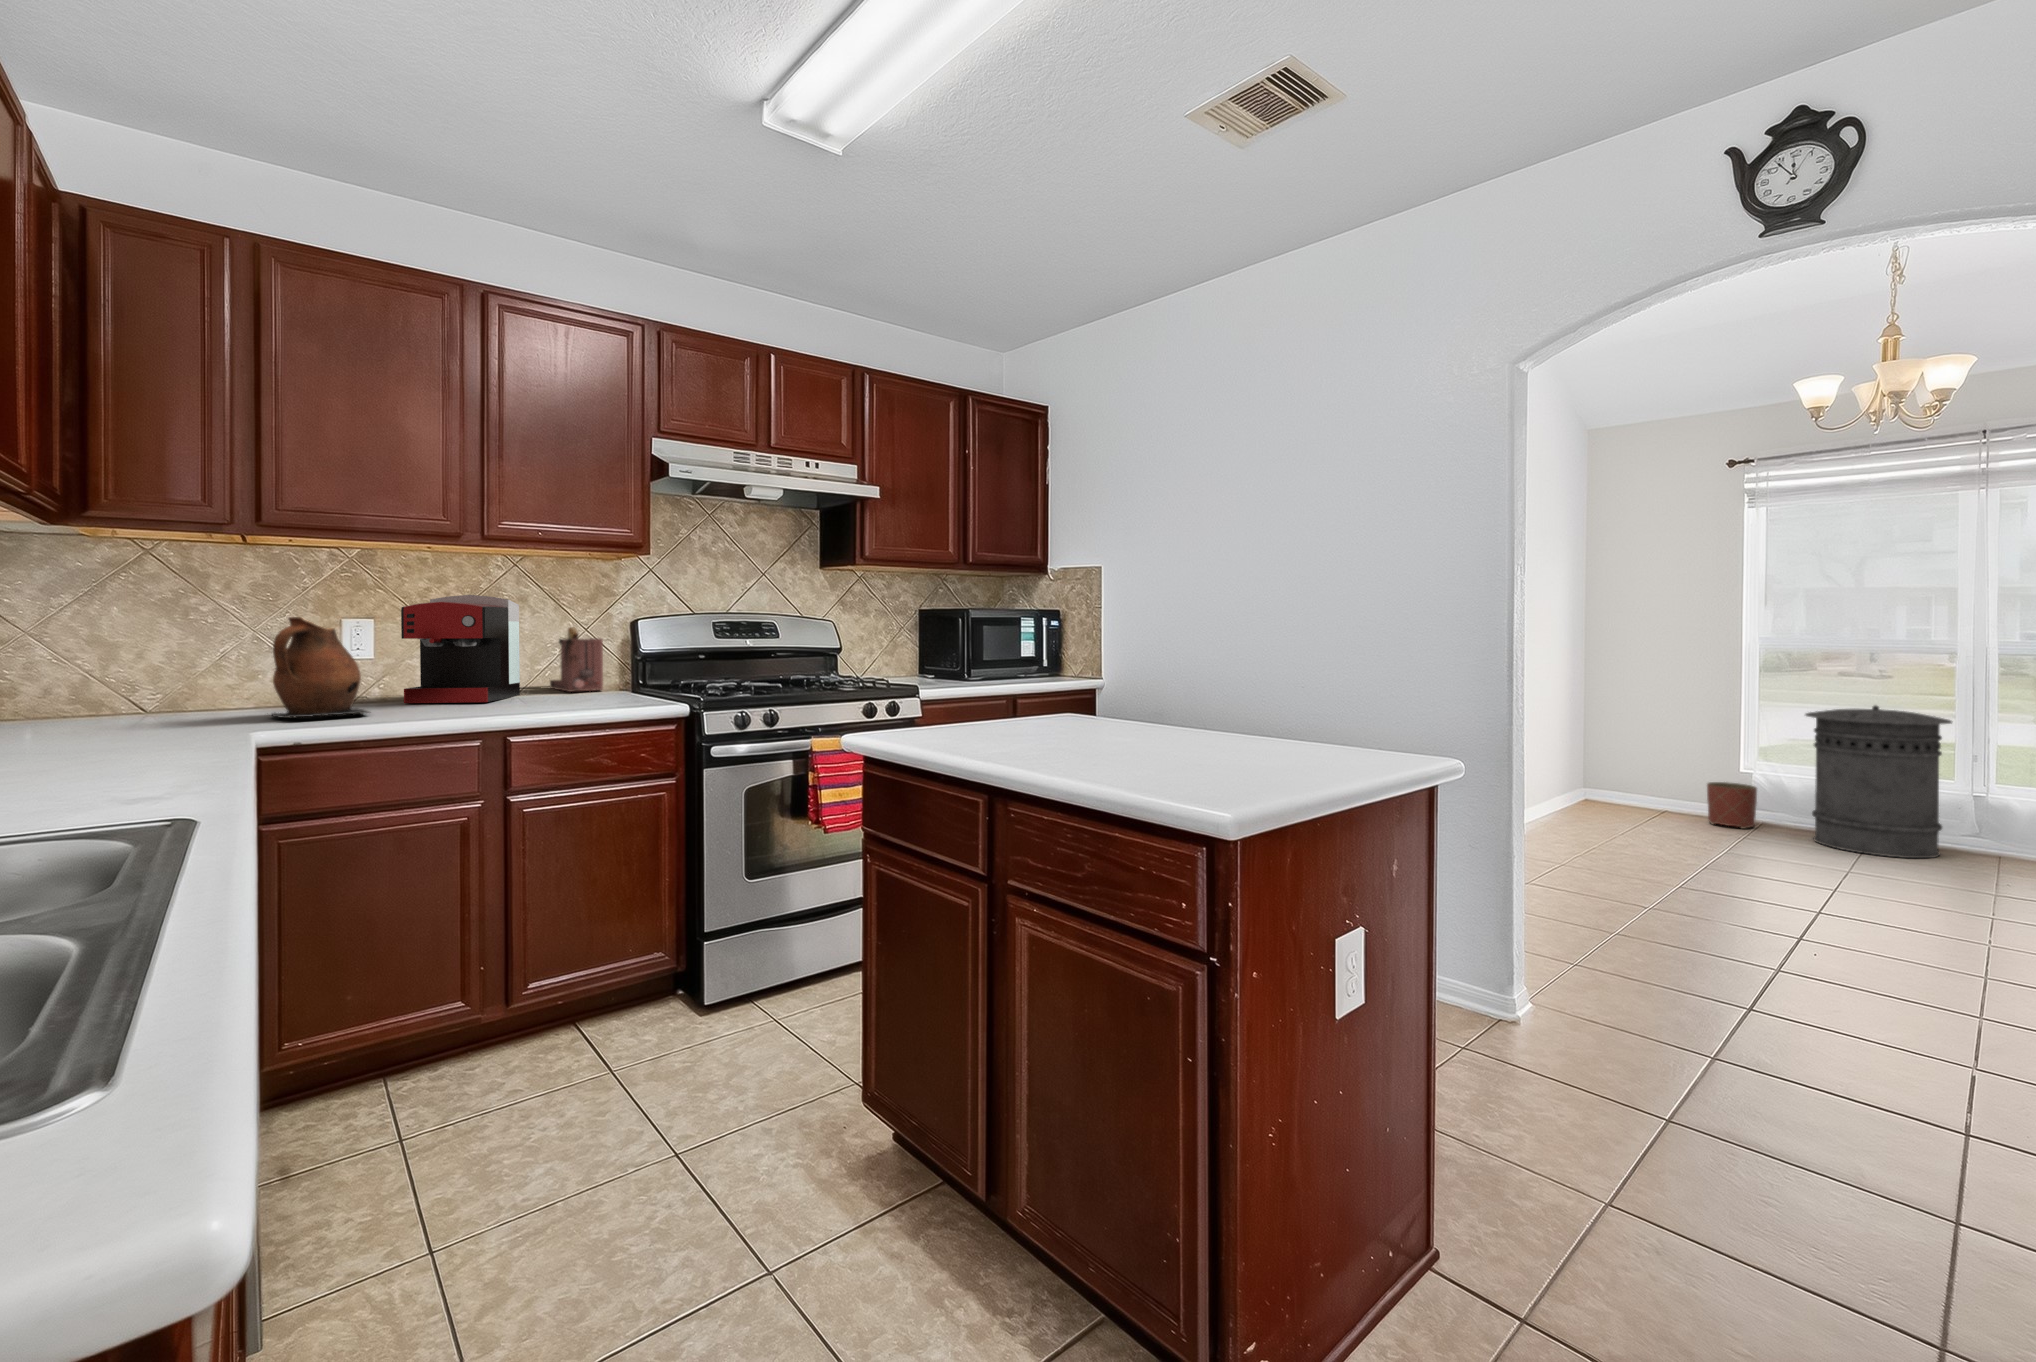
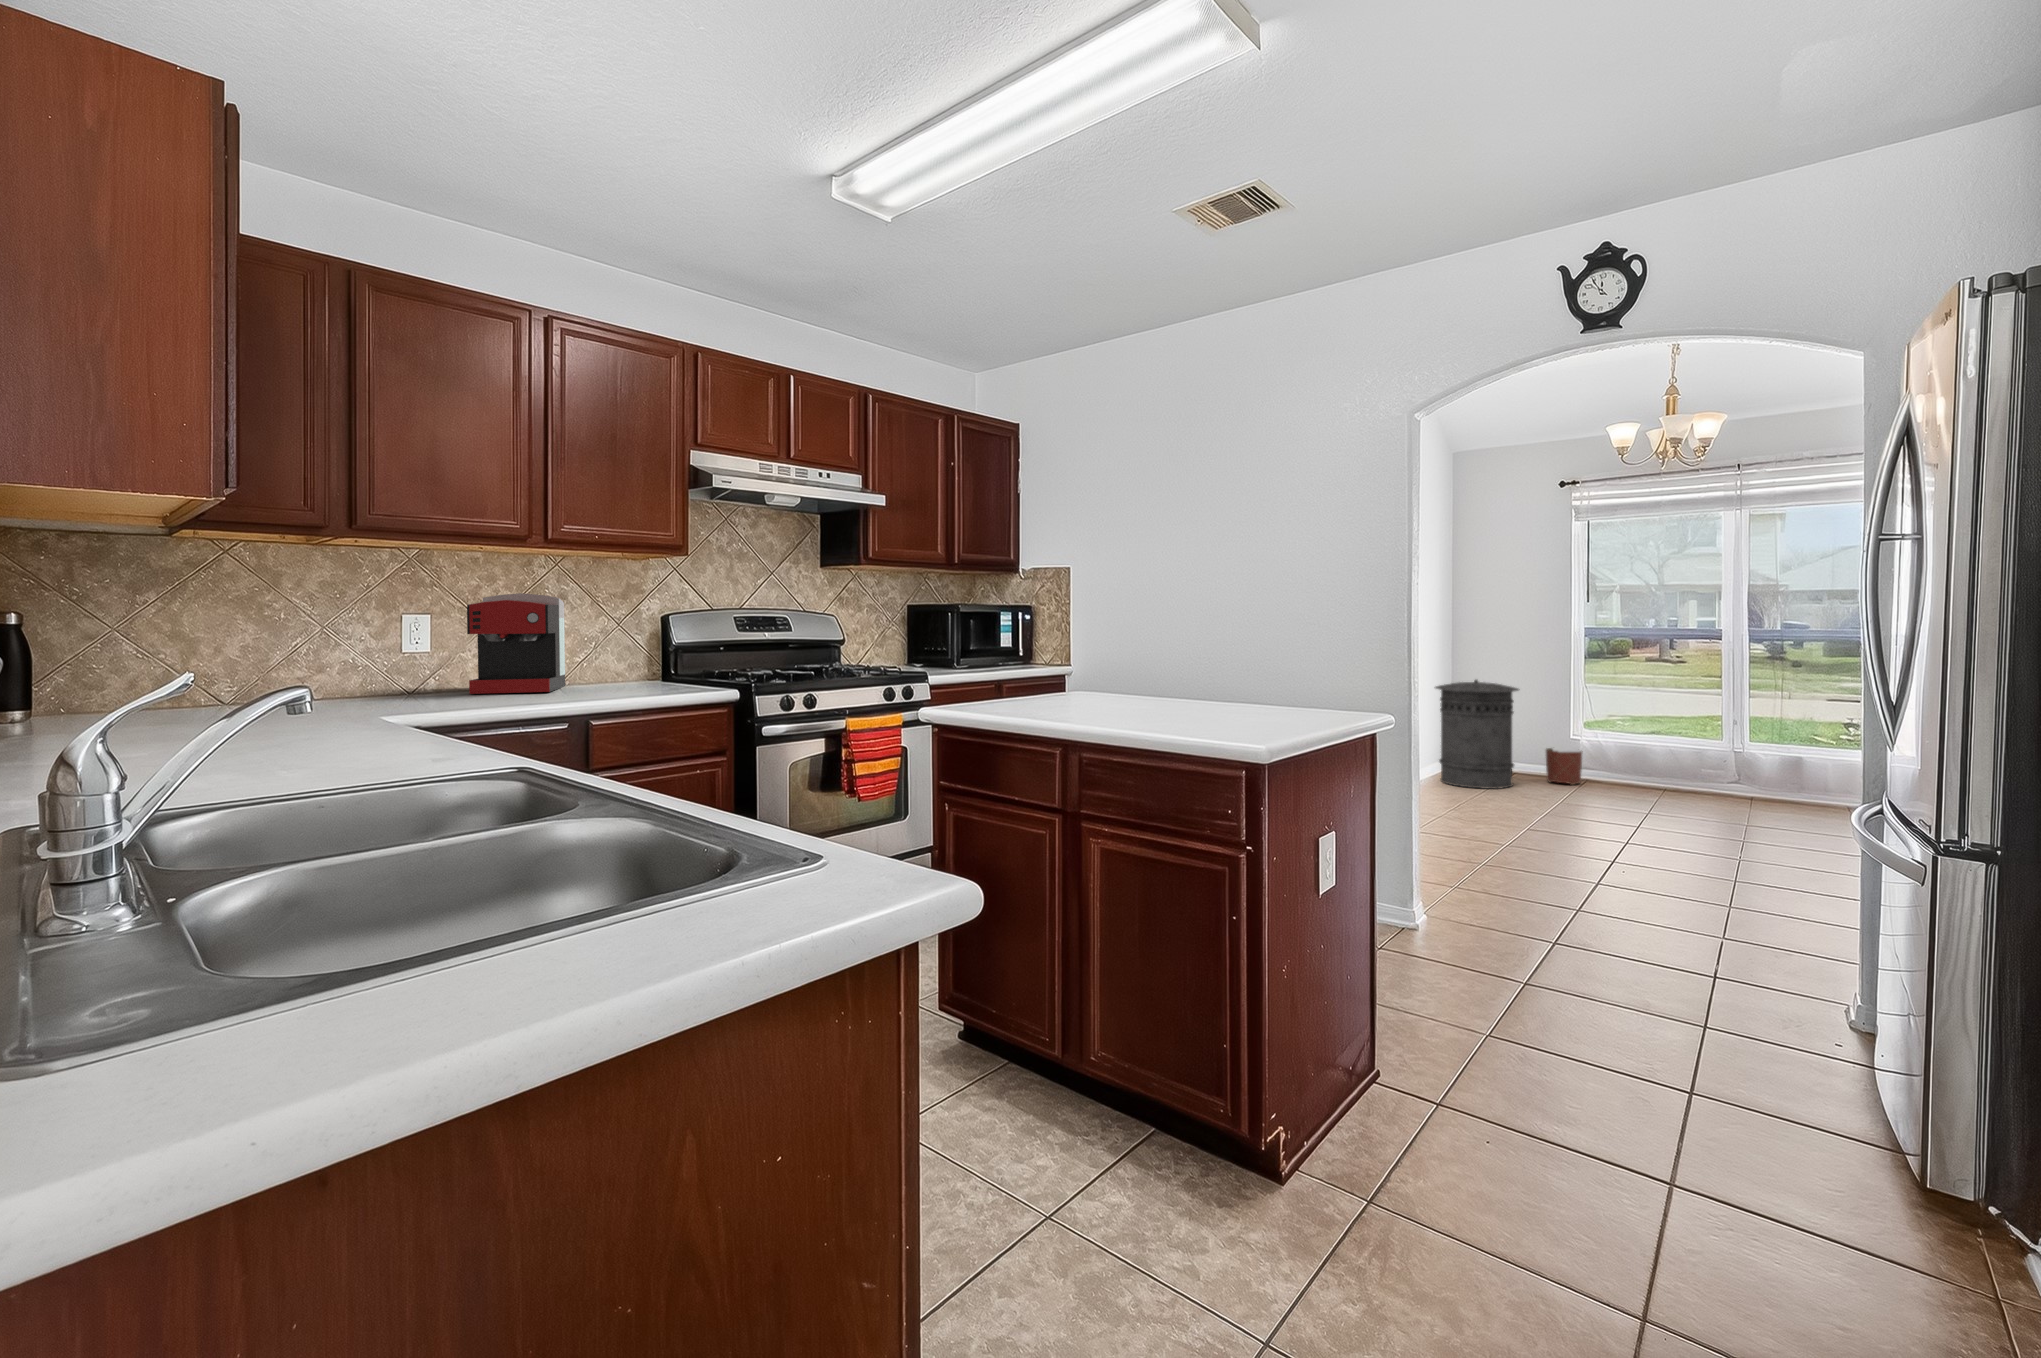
ceramic pitcher: present [272,617,369,718] -> none [359,614,460,707]
toaster: present [550,627,603,692] -> none [582,623,639,682]
trash can: present [1806,705,1952,858] -> present [1435,680,1519,789]

